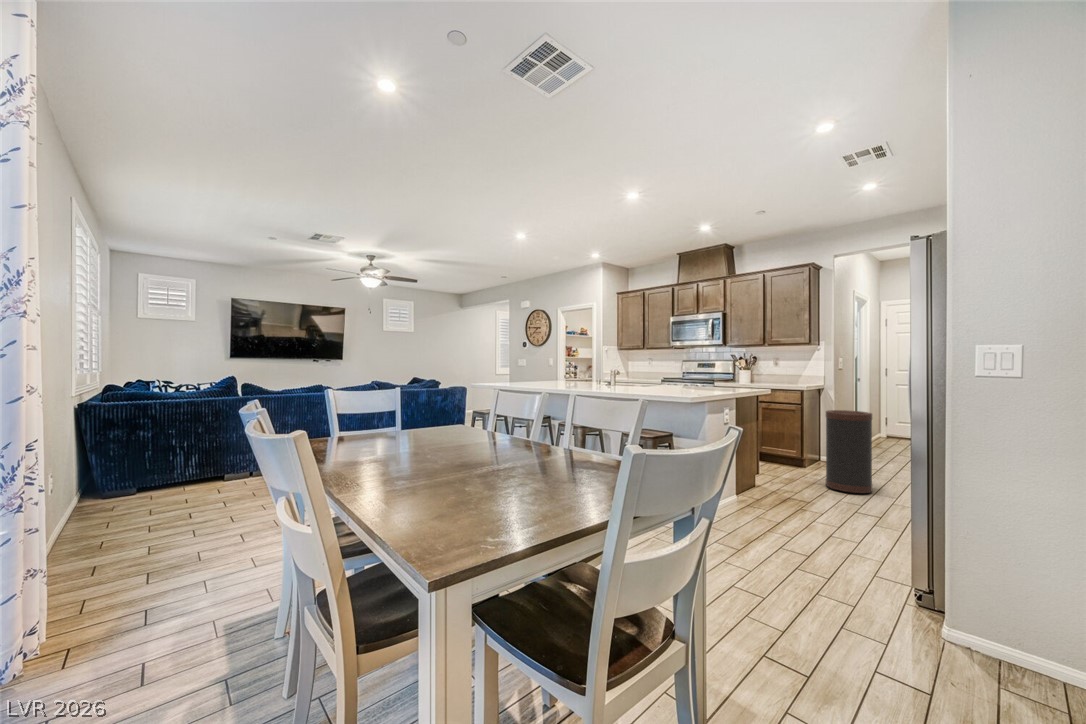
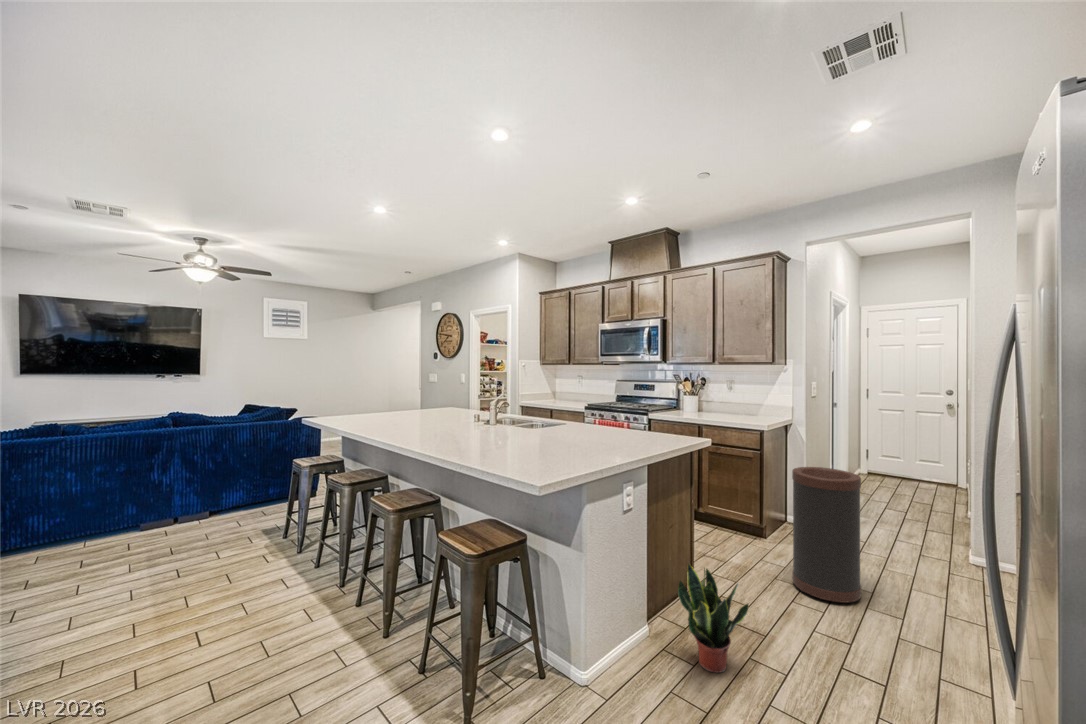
potted plant: none [756,454,801,516] -> present [678,564,749,673]

